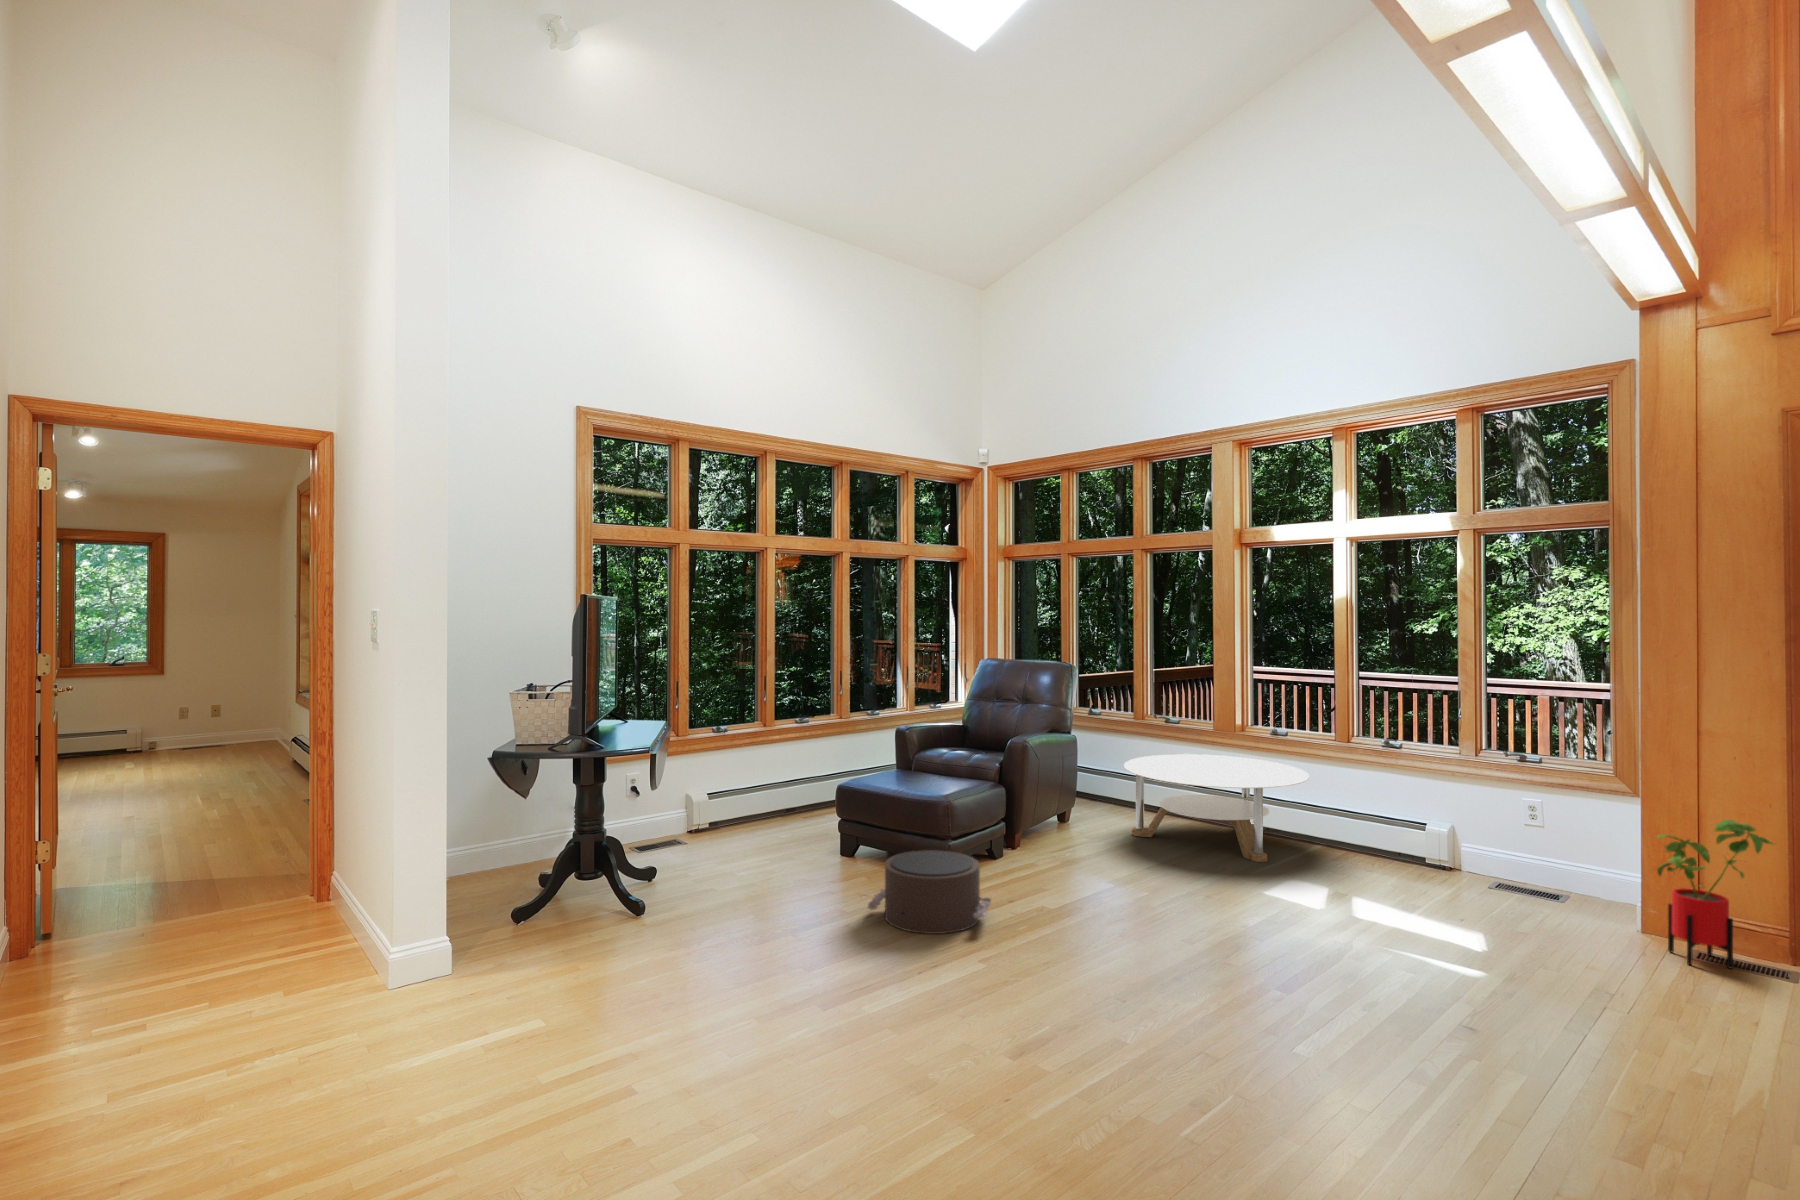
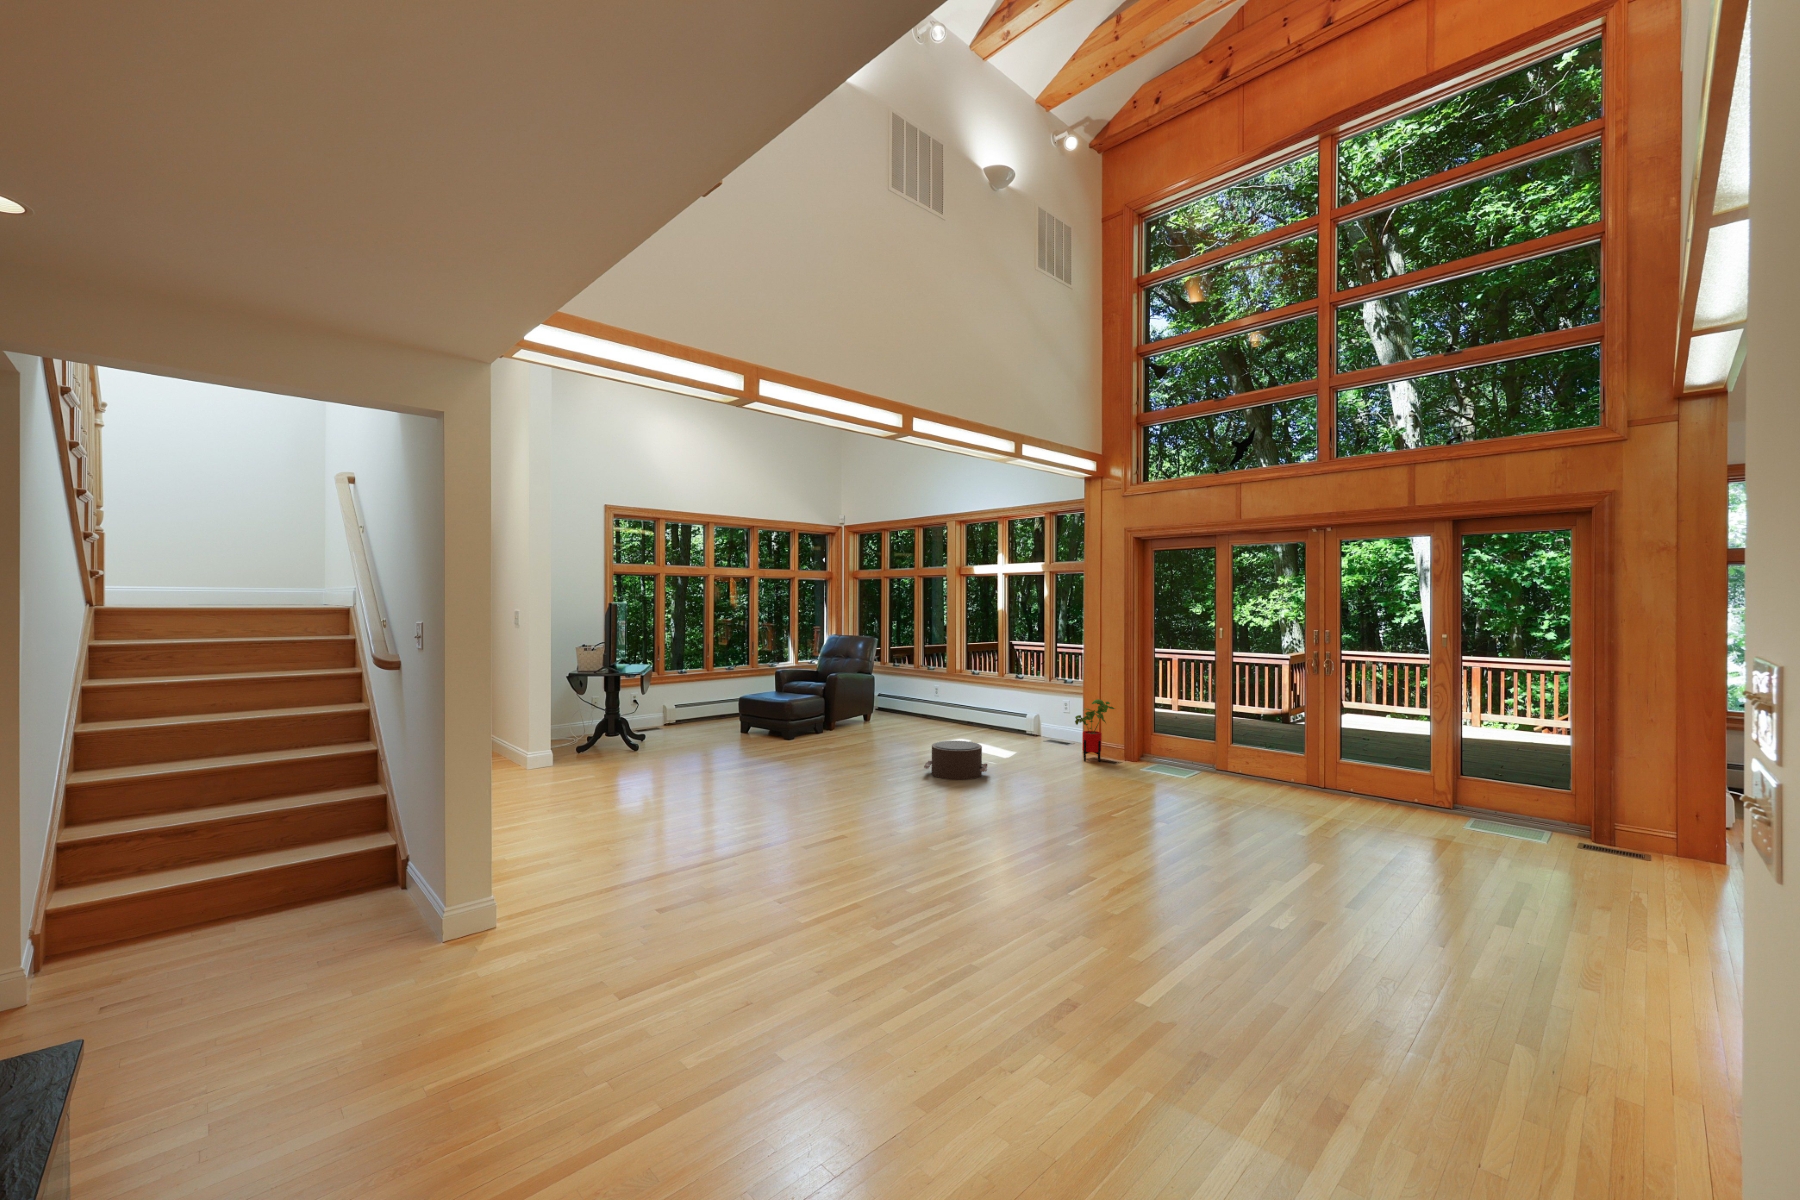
round table: present [1124,754,1309,862] -> none [891,686,981,734]
pouf: present [868,850,991,934] -> present [924,741,987,780]

